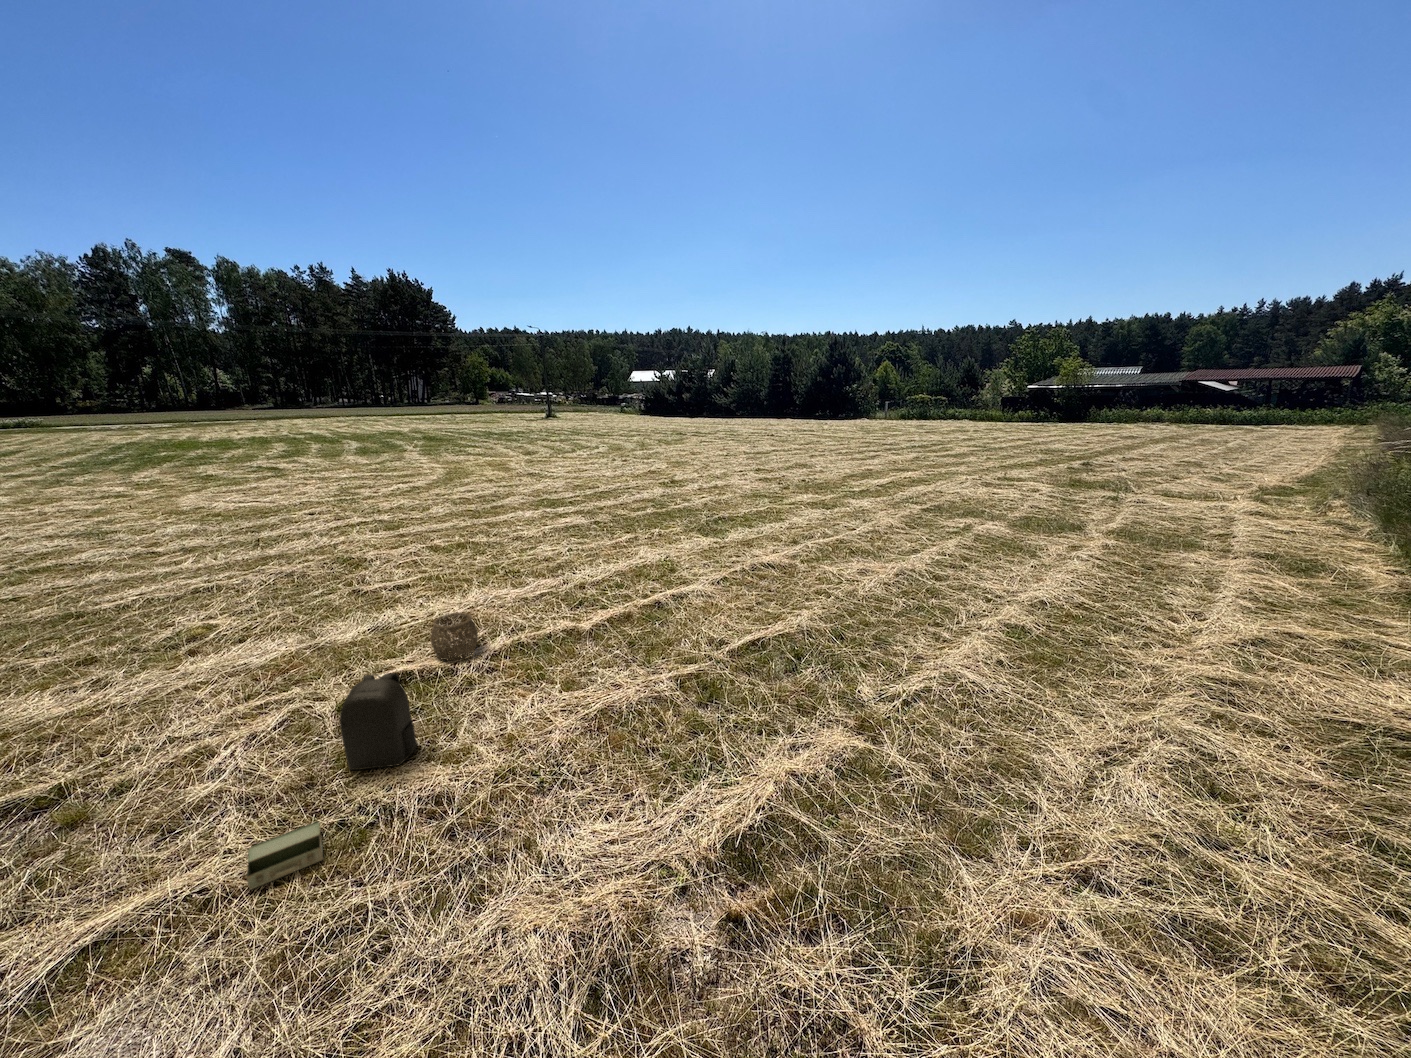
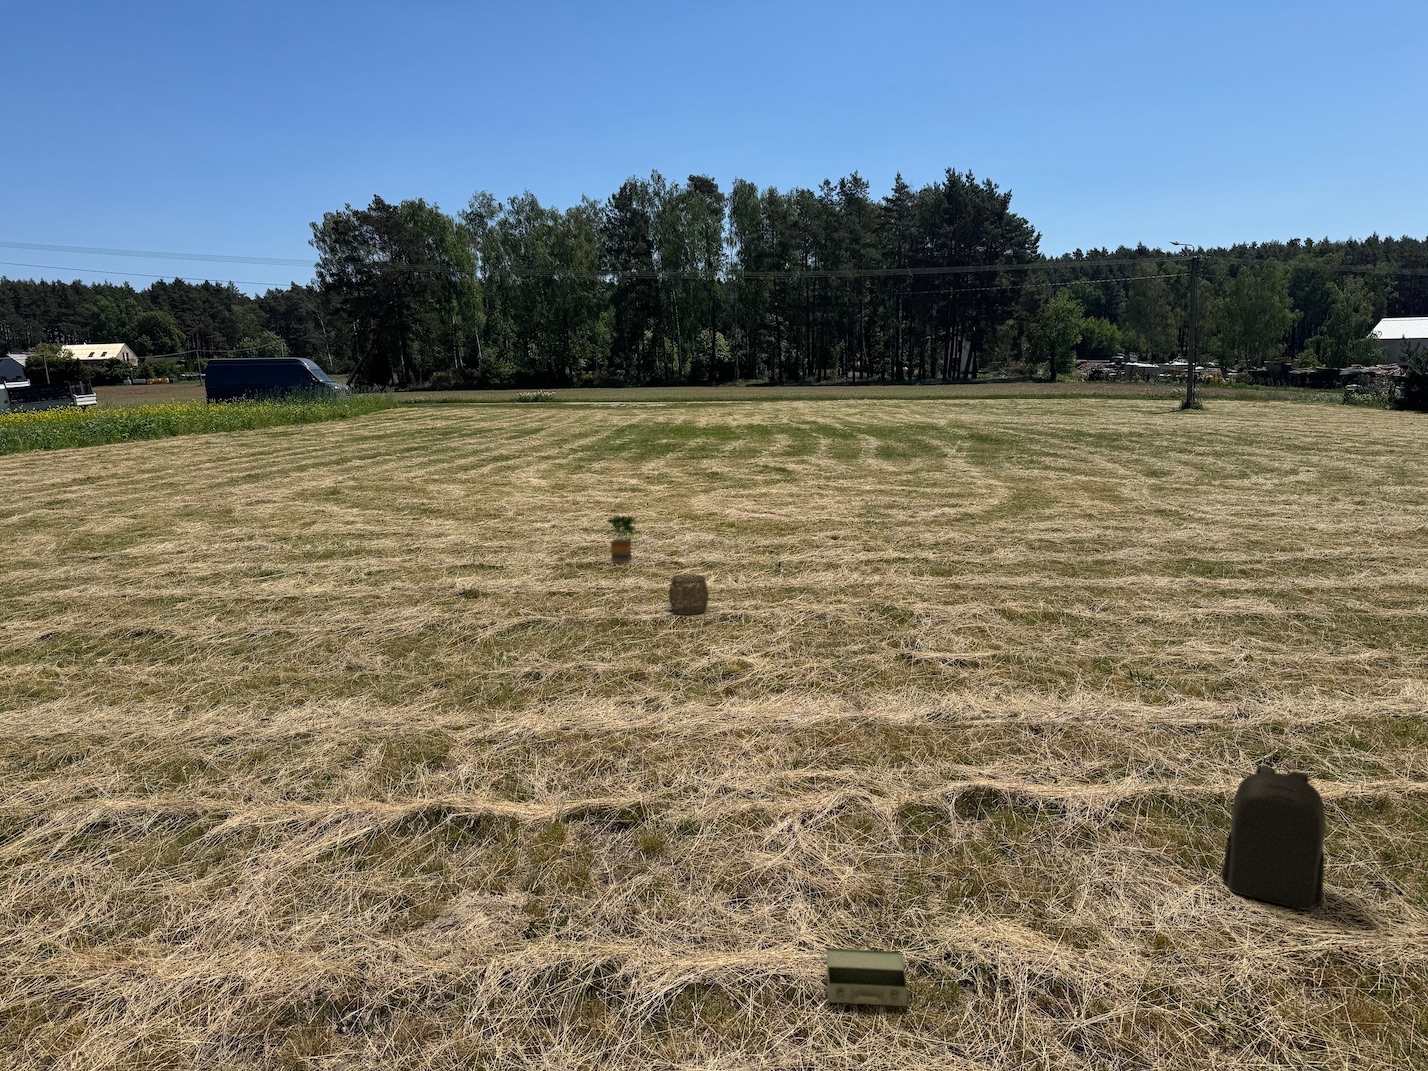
potted tree: none [51,520,94,564] -> present [607,515,636,563]
woven basket: present [431,613,478,660] -> present [669,574,709,615]
backpack: present [340,673,417,770] -> present [1221,766,1325,910]

